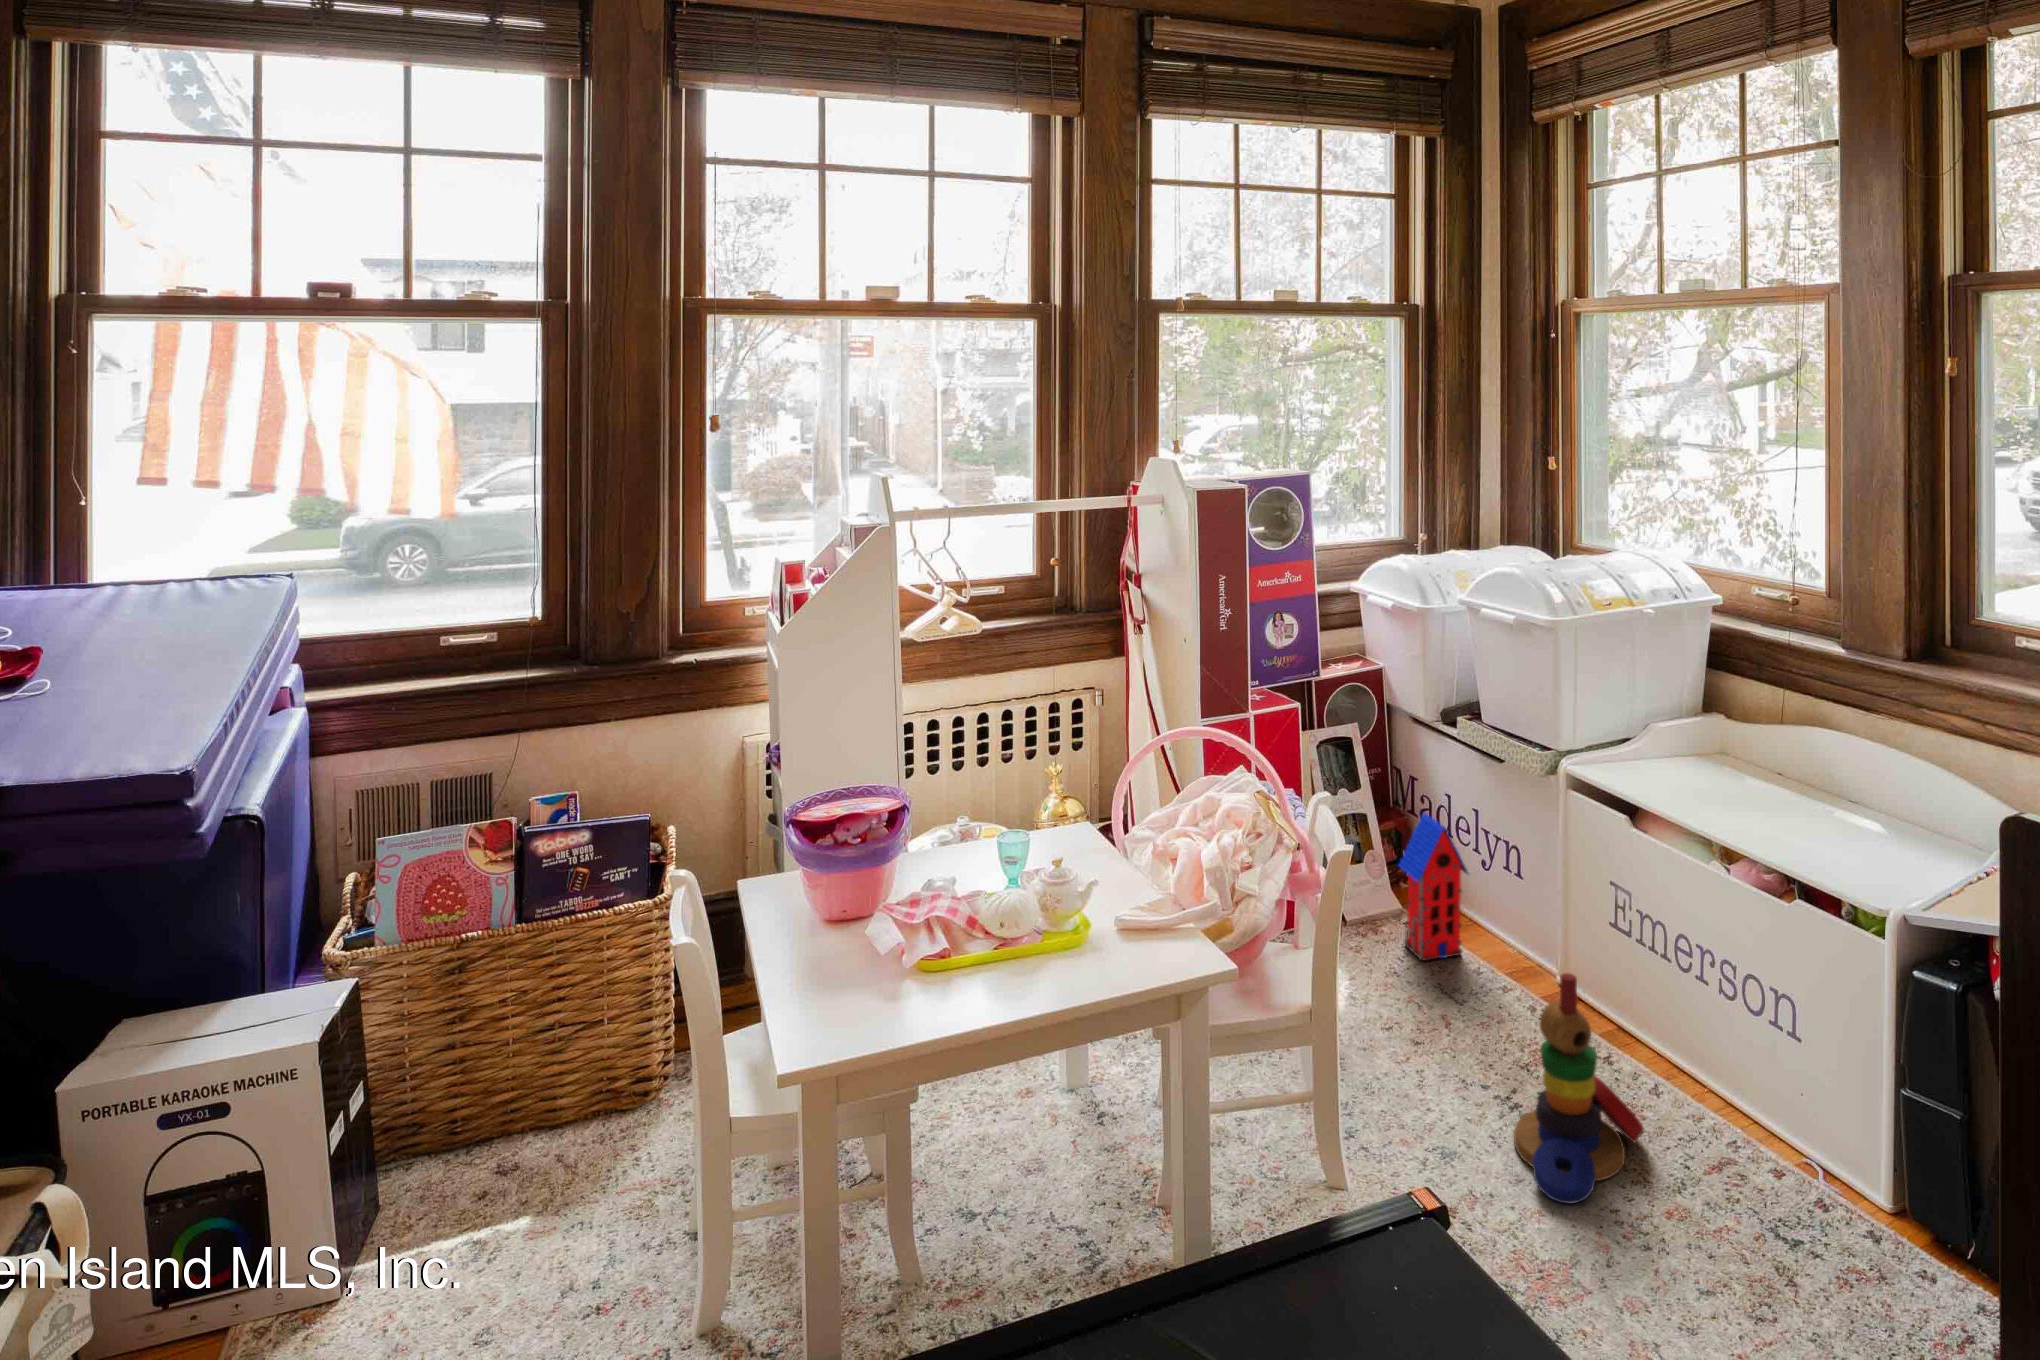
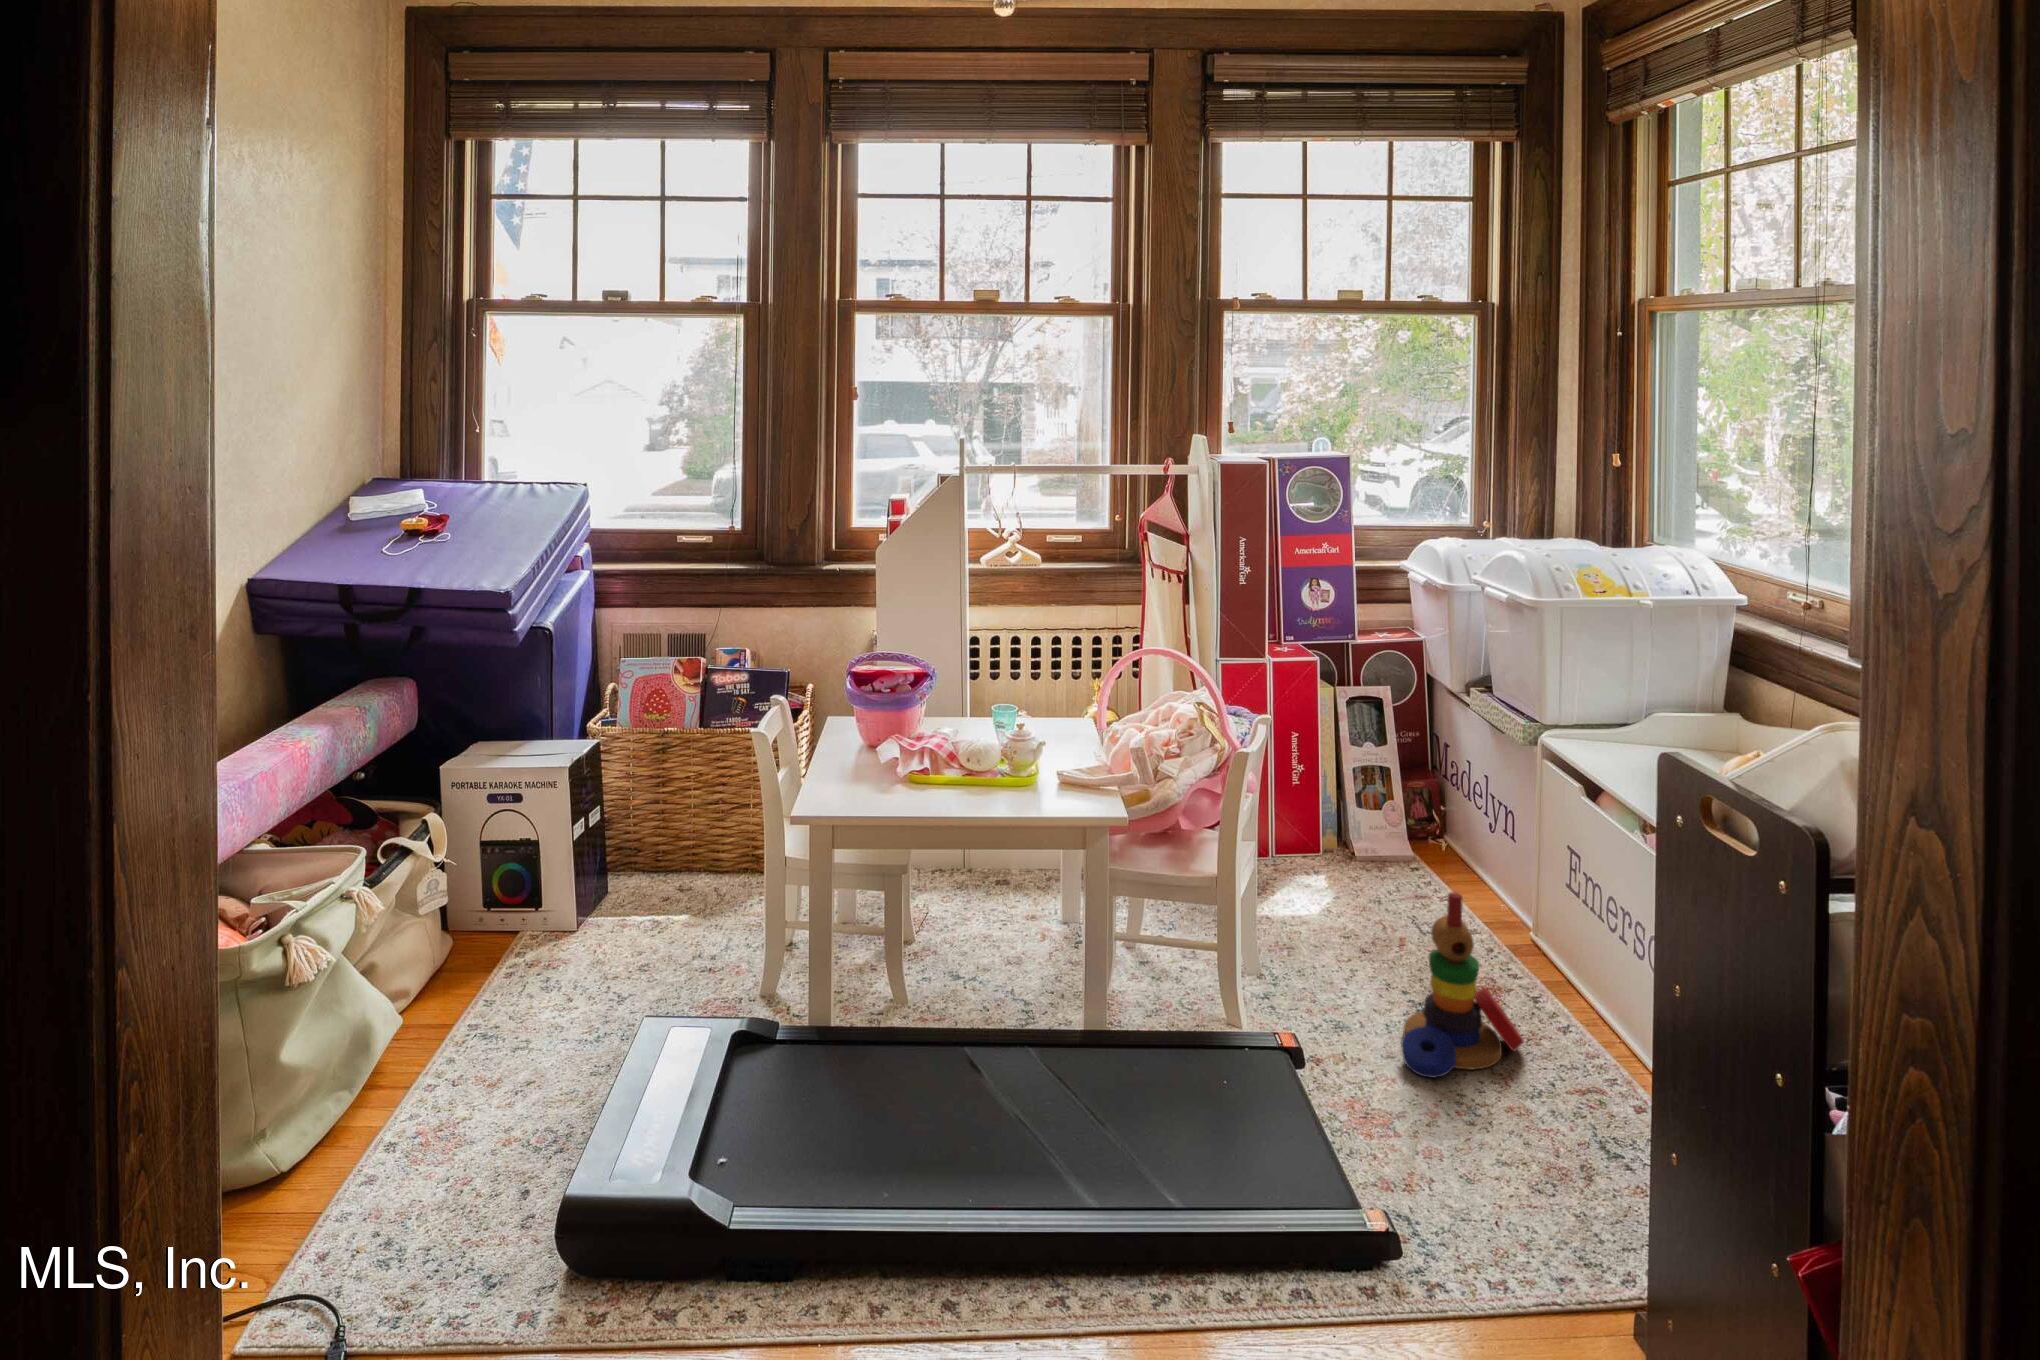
toy house: present [1399,813,1468,961] -> none [1394,764,1457,894]

